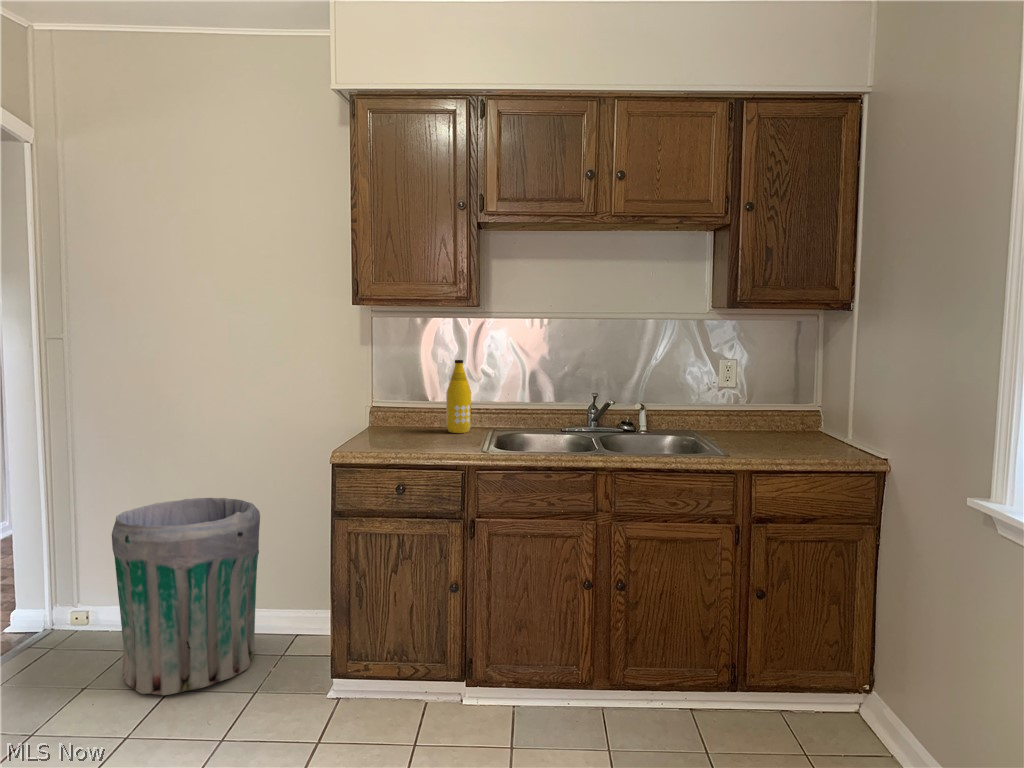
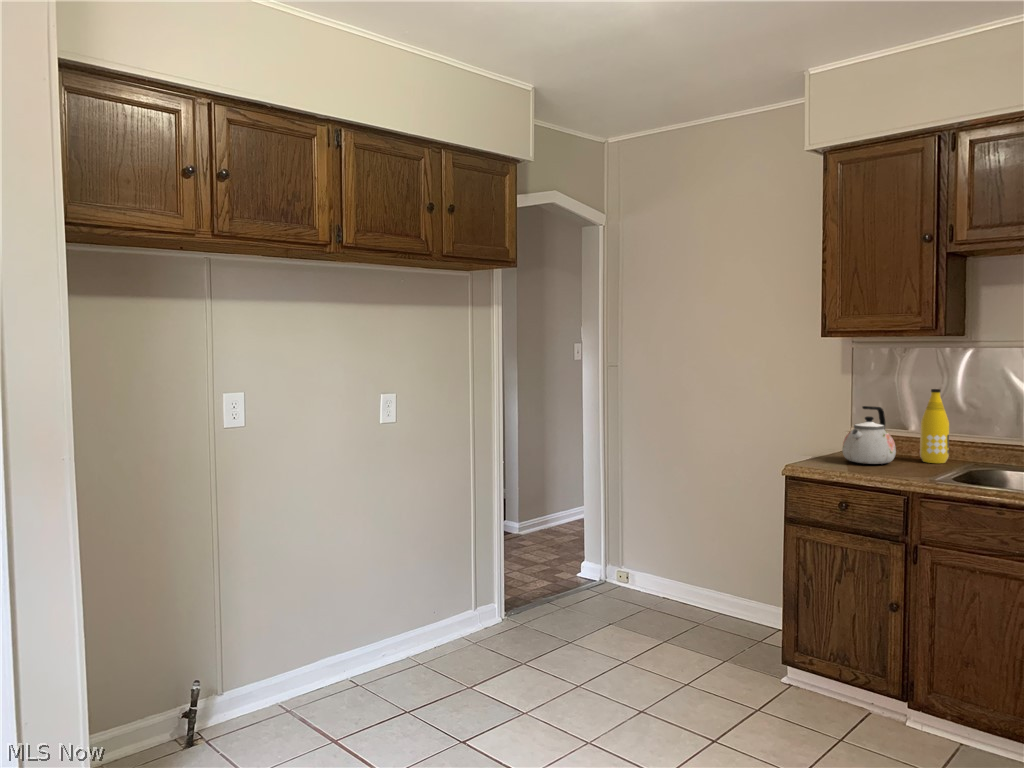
kettle: none [379,379,430,440] -> present [842,406,896,464]
trash can: present [112,498,260,695] -> none [635,496,744,645]

